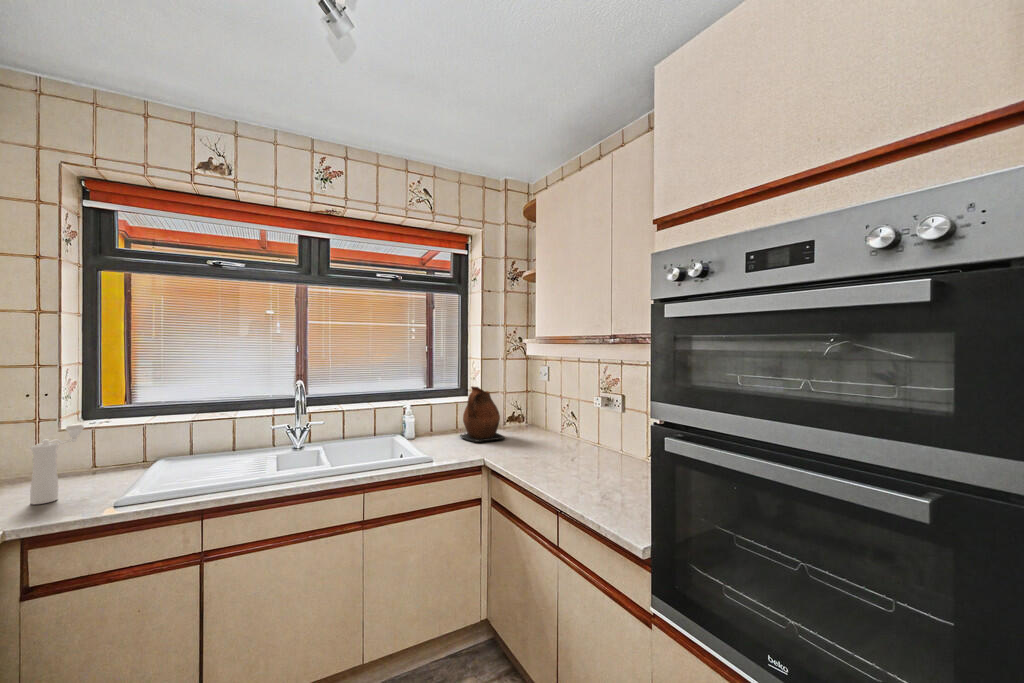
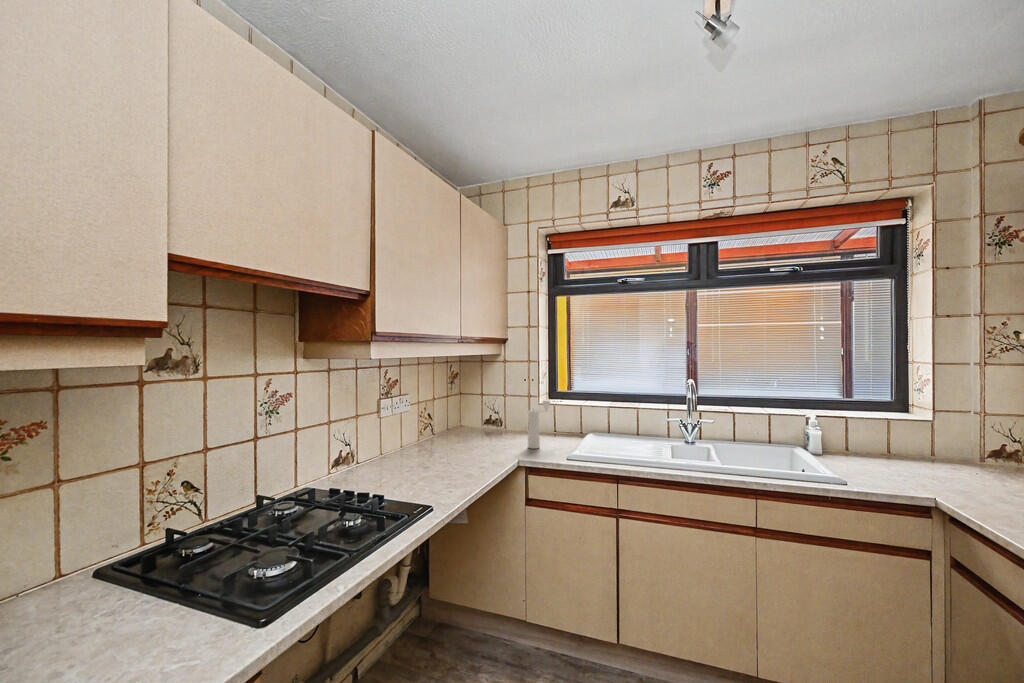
ceramic pitcher: present [460,386,506,442] -> none [889,400,981,481]

